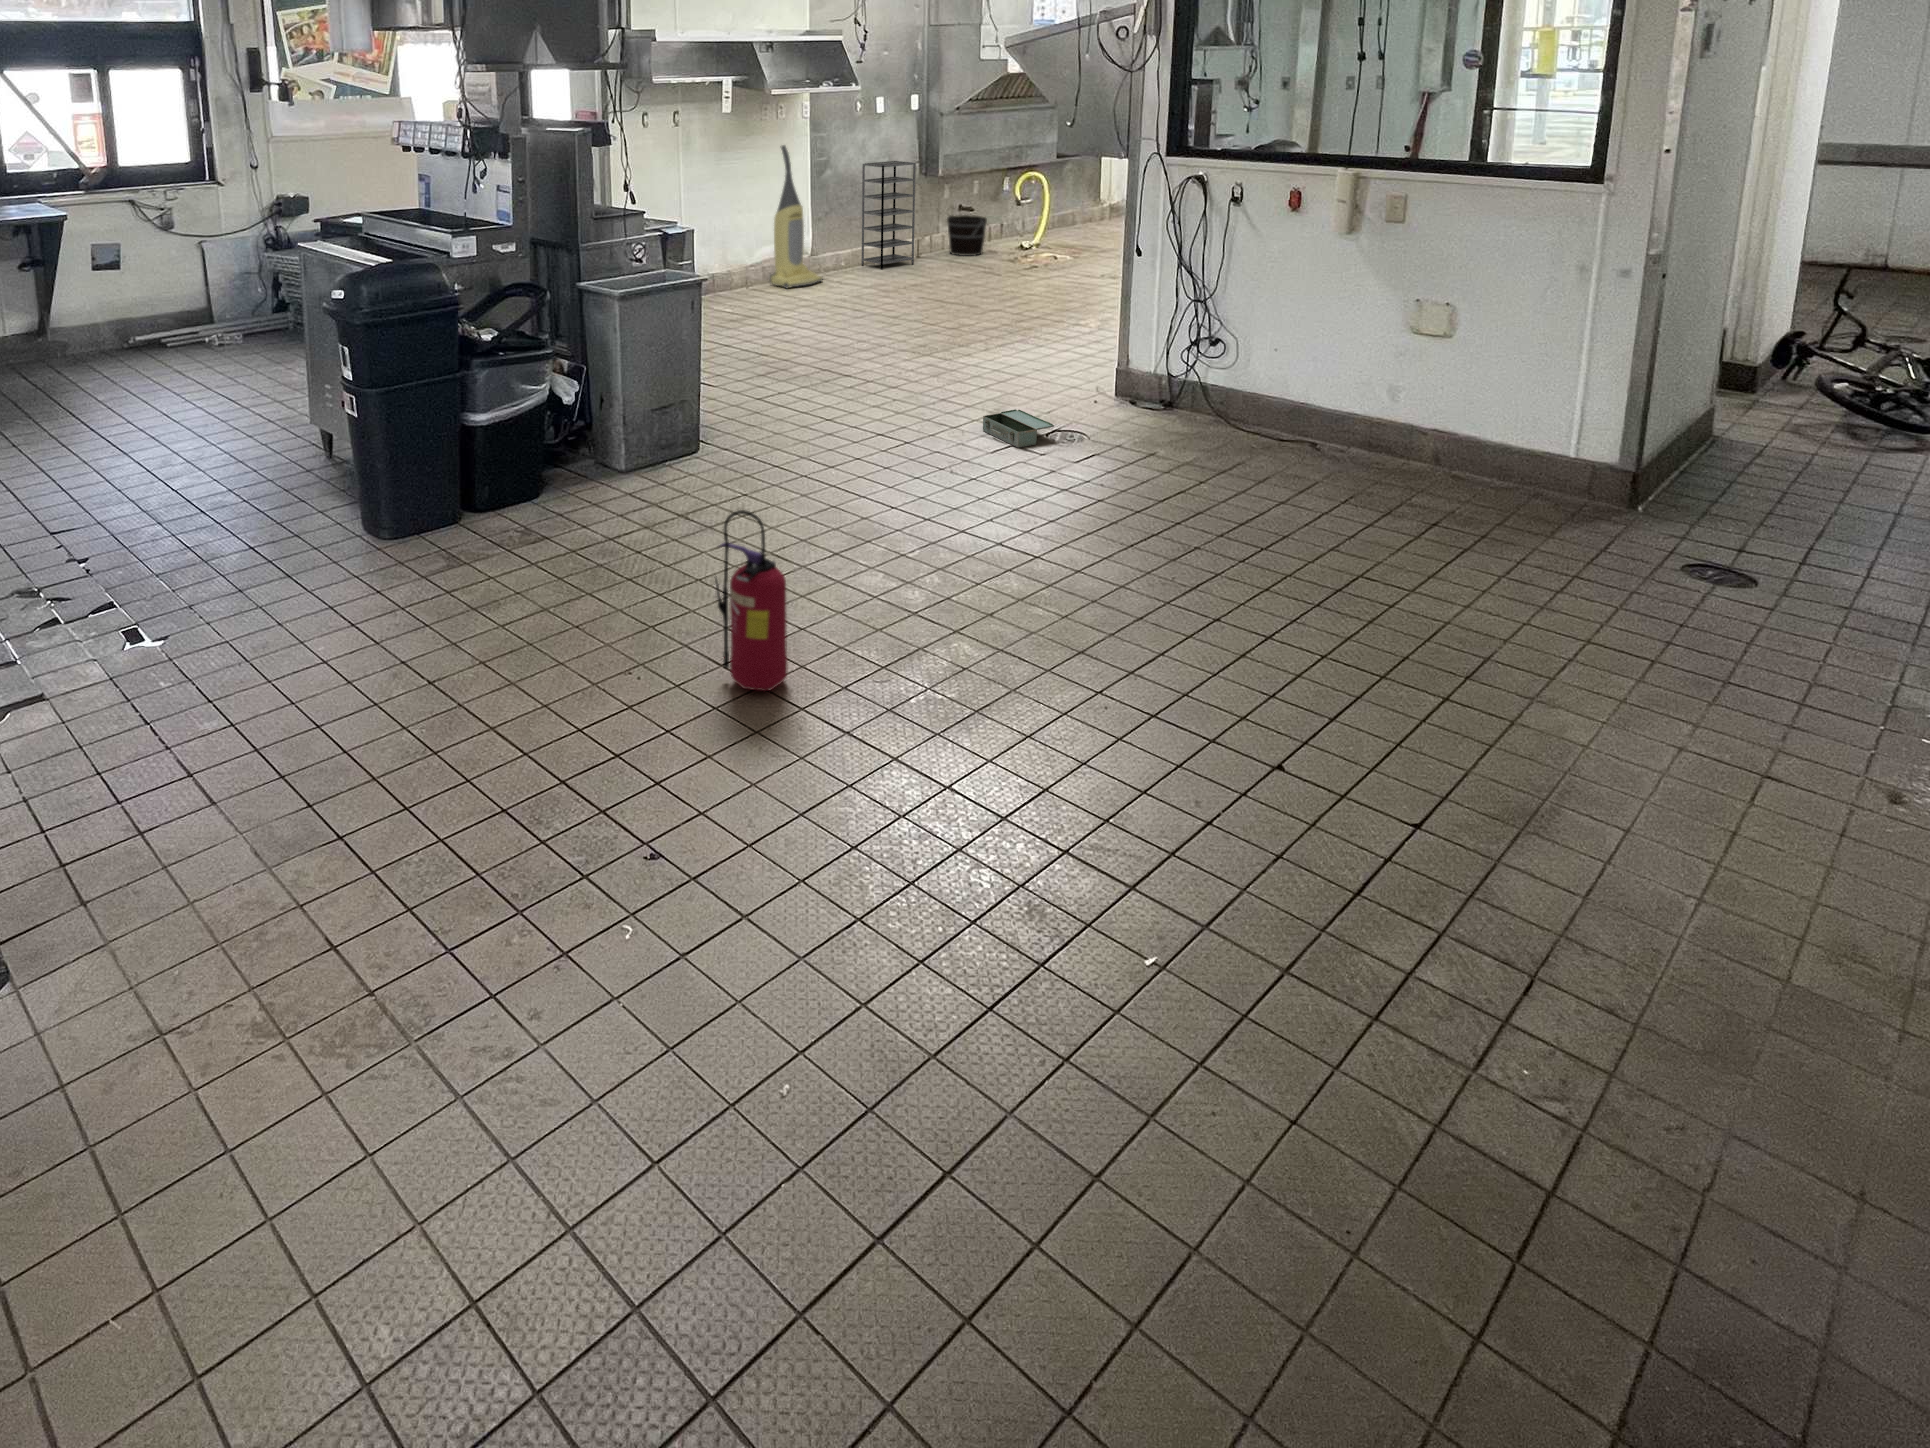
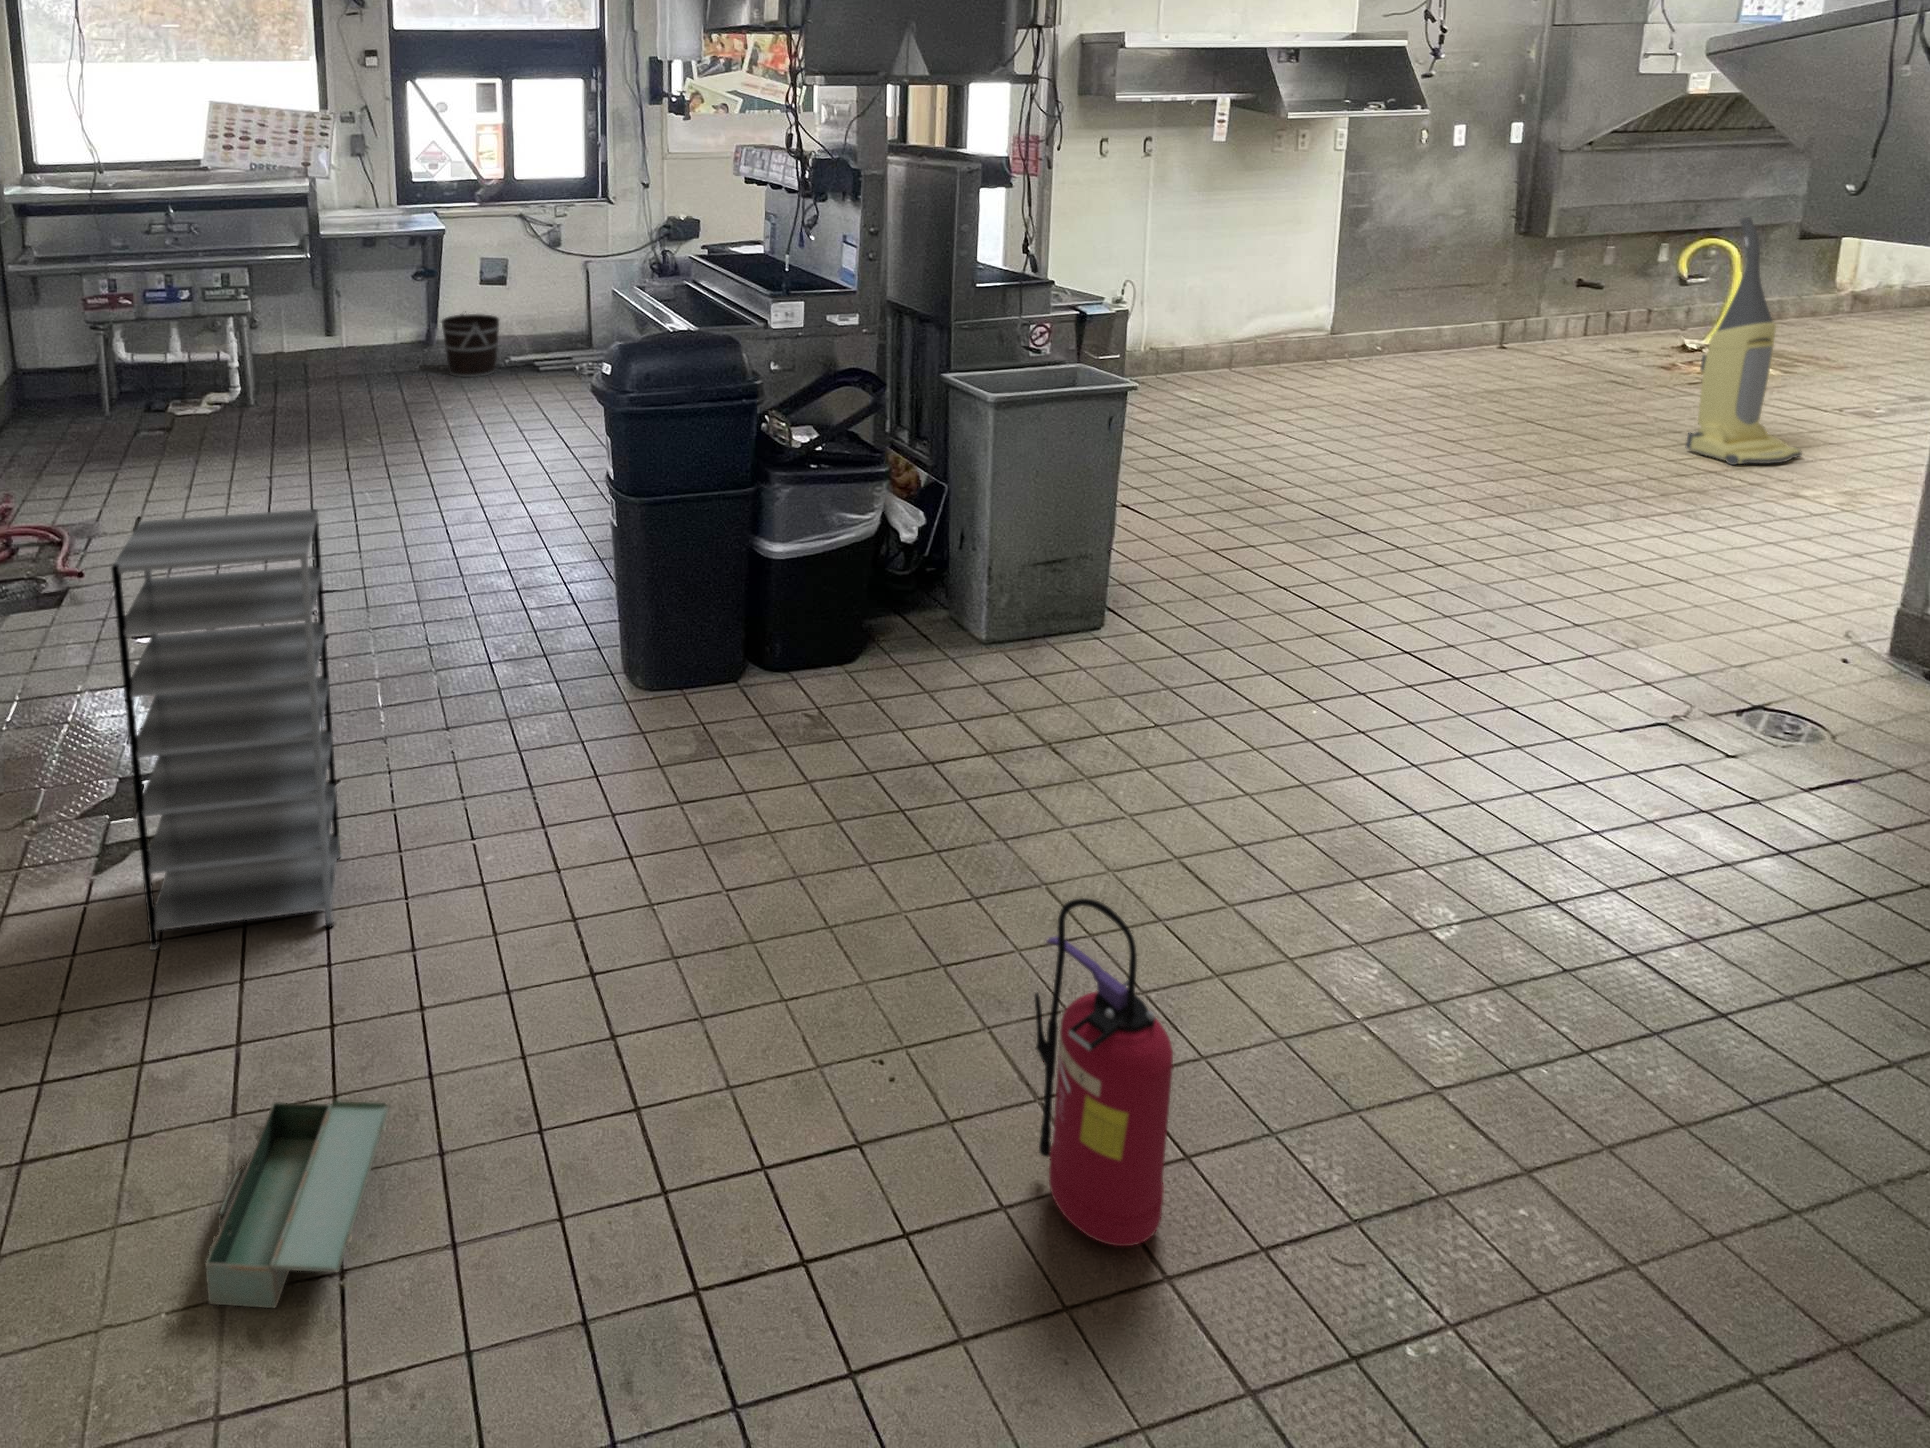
vacuum cleaner: present [769,145,823,288] -> present [1686,217,1802,465]
shelving unit: present [862,161,916,270] -> present [111,509,341,950]
bucket: present [947,215,987,256] -> present [441,311,499,377]
toolbox: present [983,409,1054,448] -> present [205,1101,389,1308]

